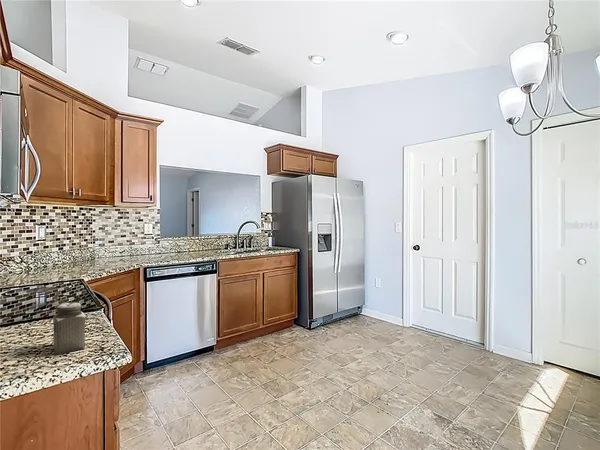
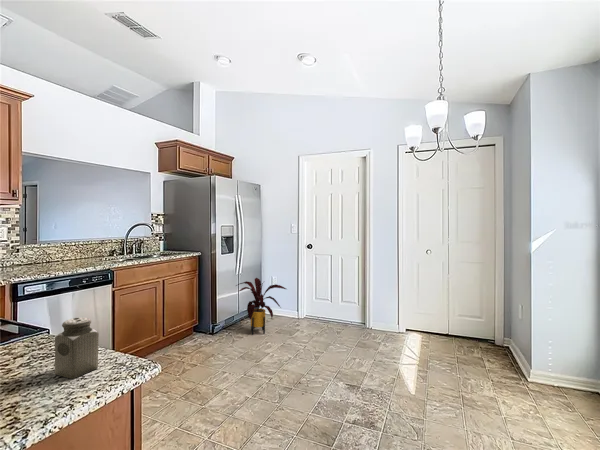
house plant: none [333,278,386,338] -> present [238,278,286,335]

